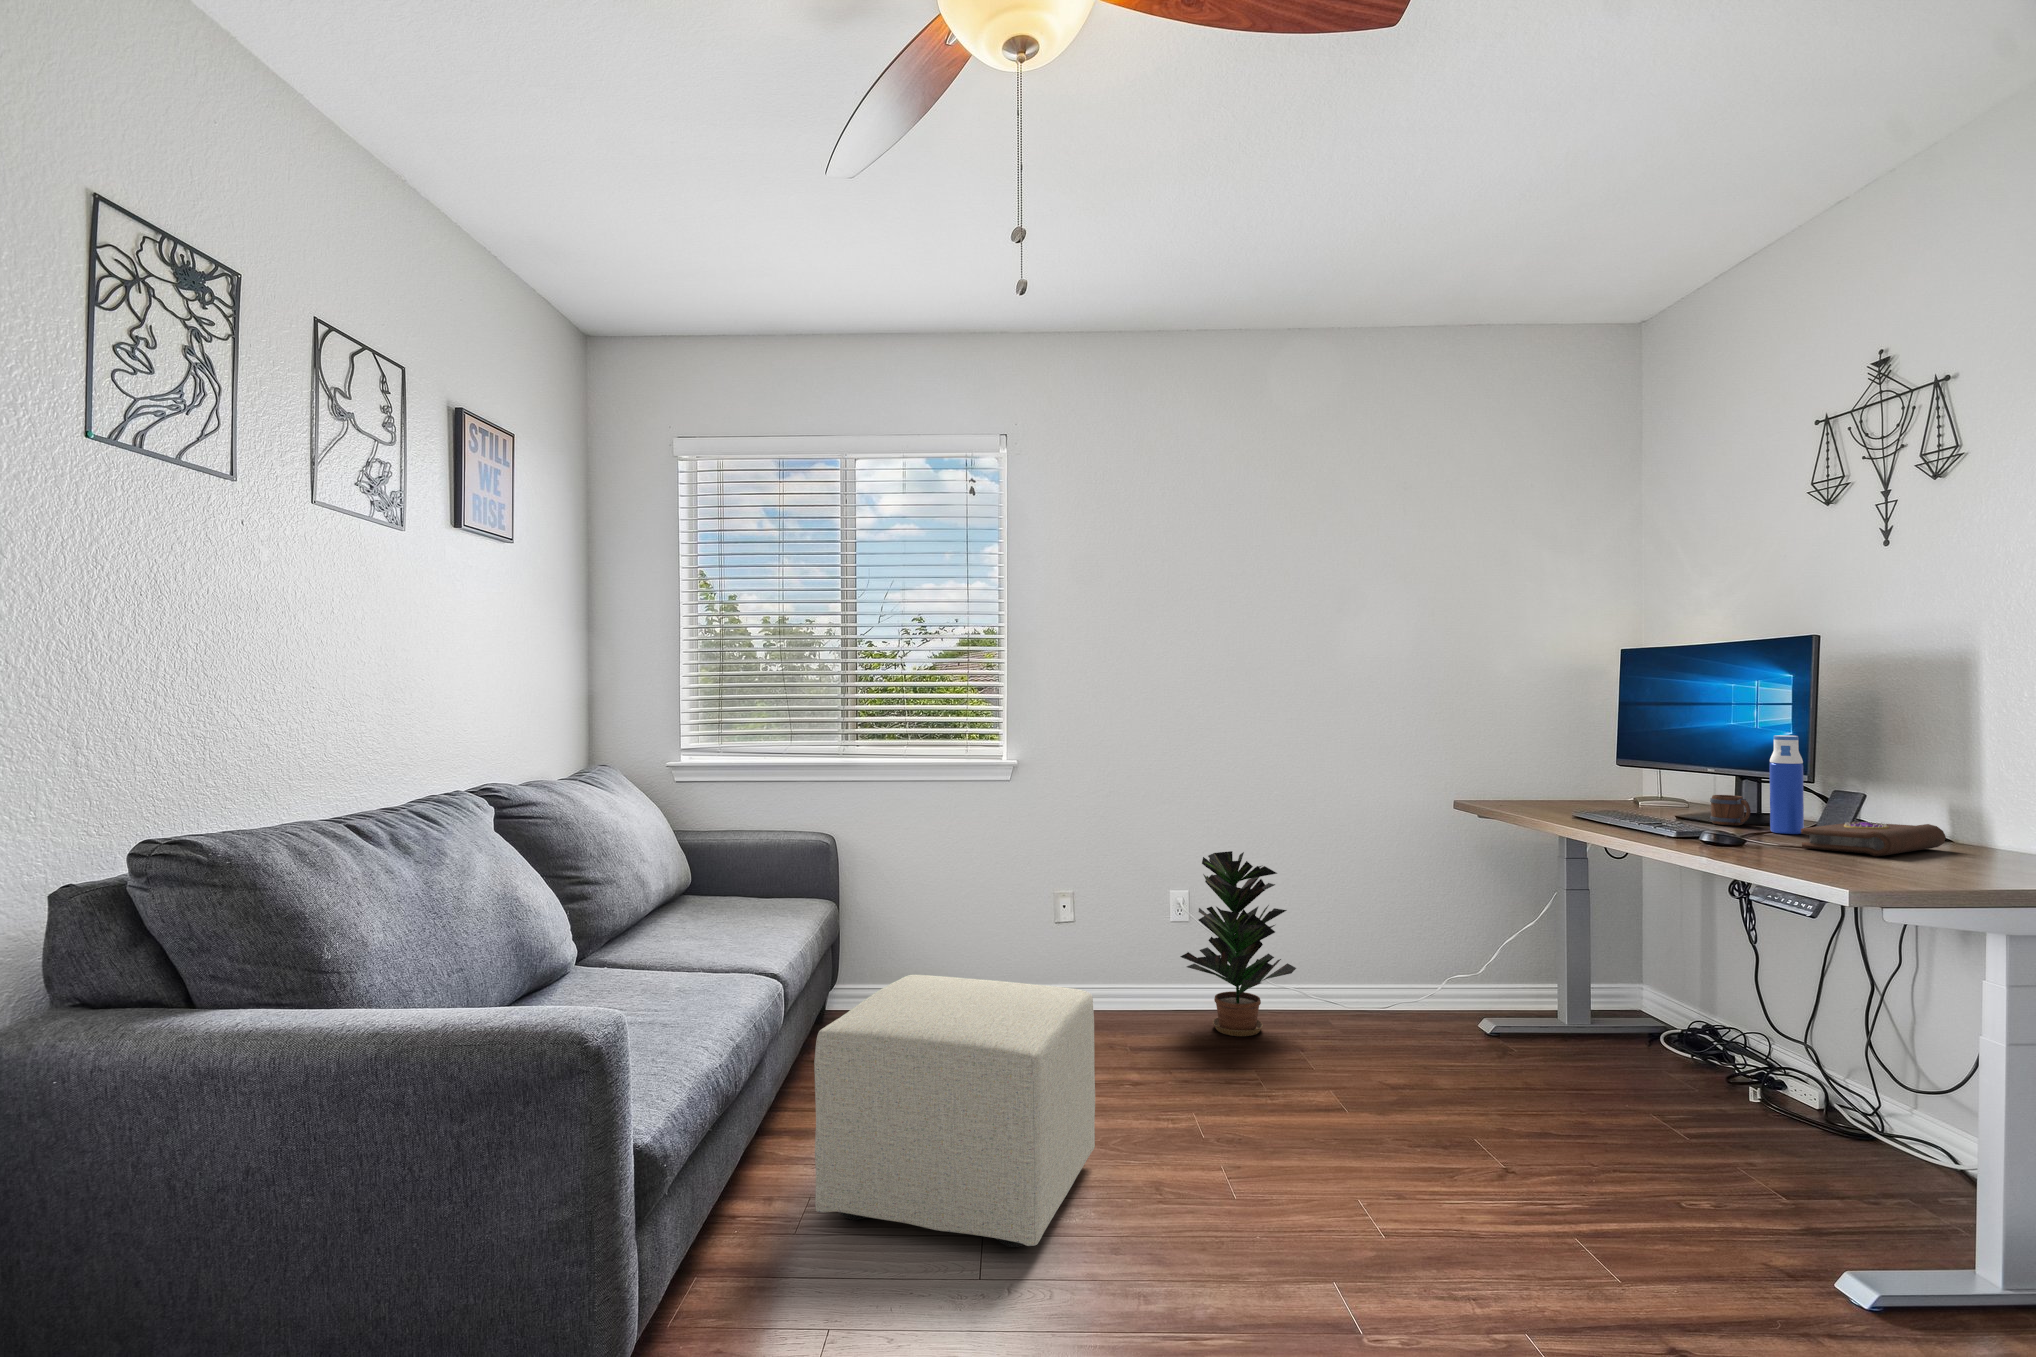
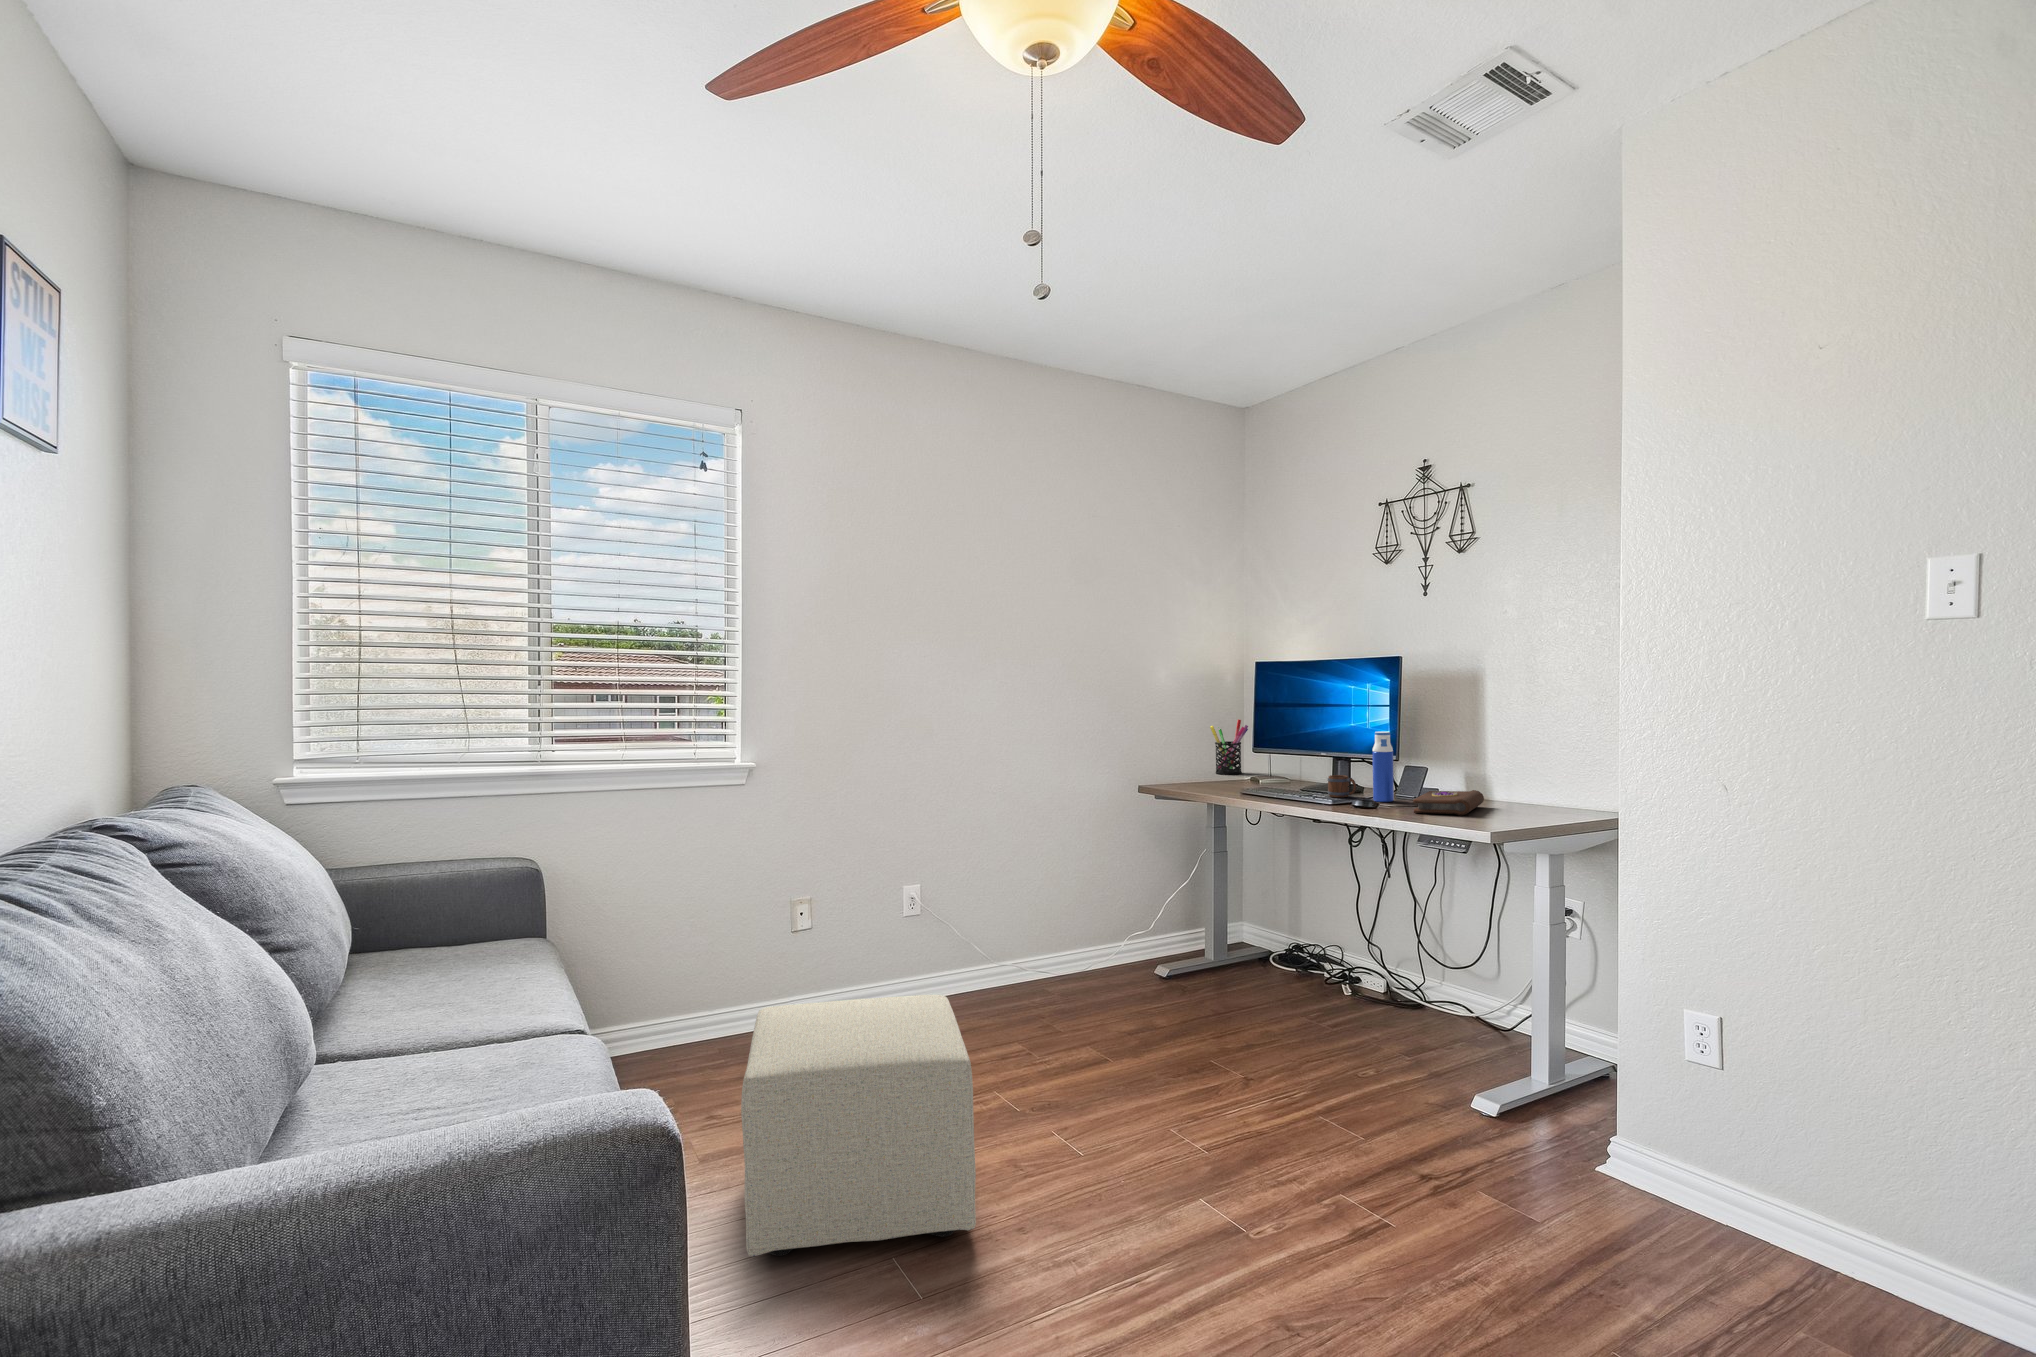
pen holder: none [1599,725,1656,795] -> present [1210,719,1248,774]
potted plant: present [1180,851,1296,1036] -> none [925,848,1021,1013]

